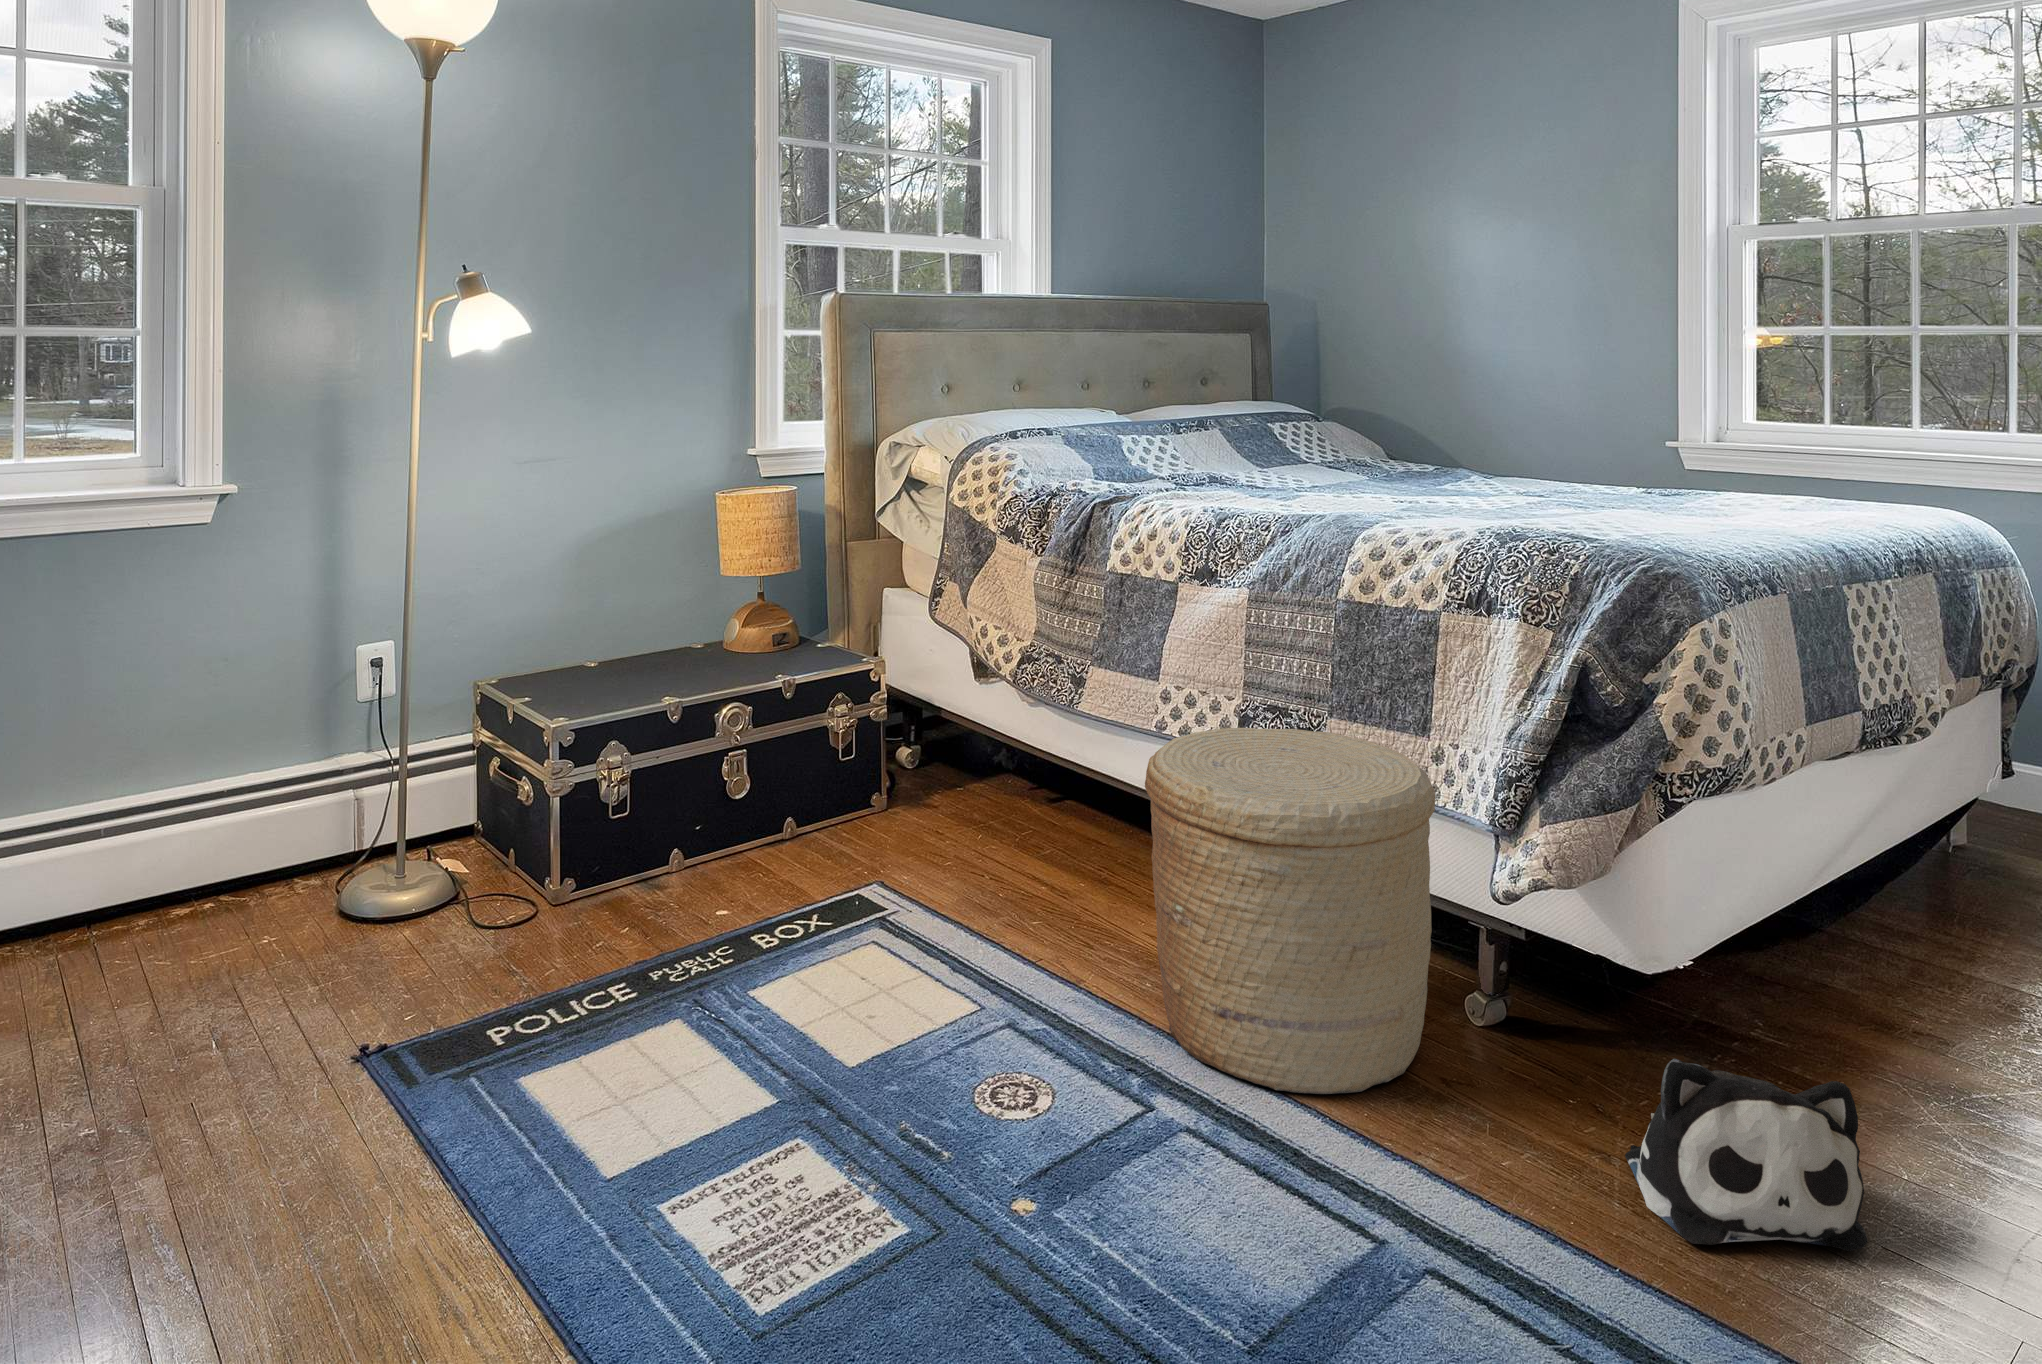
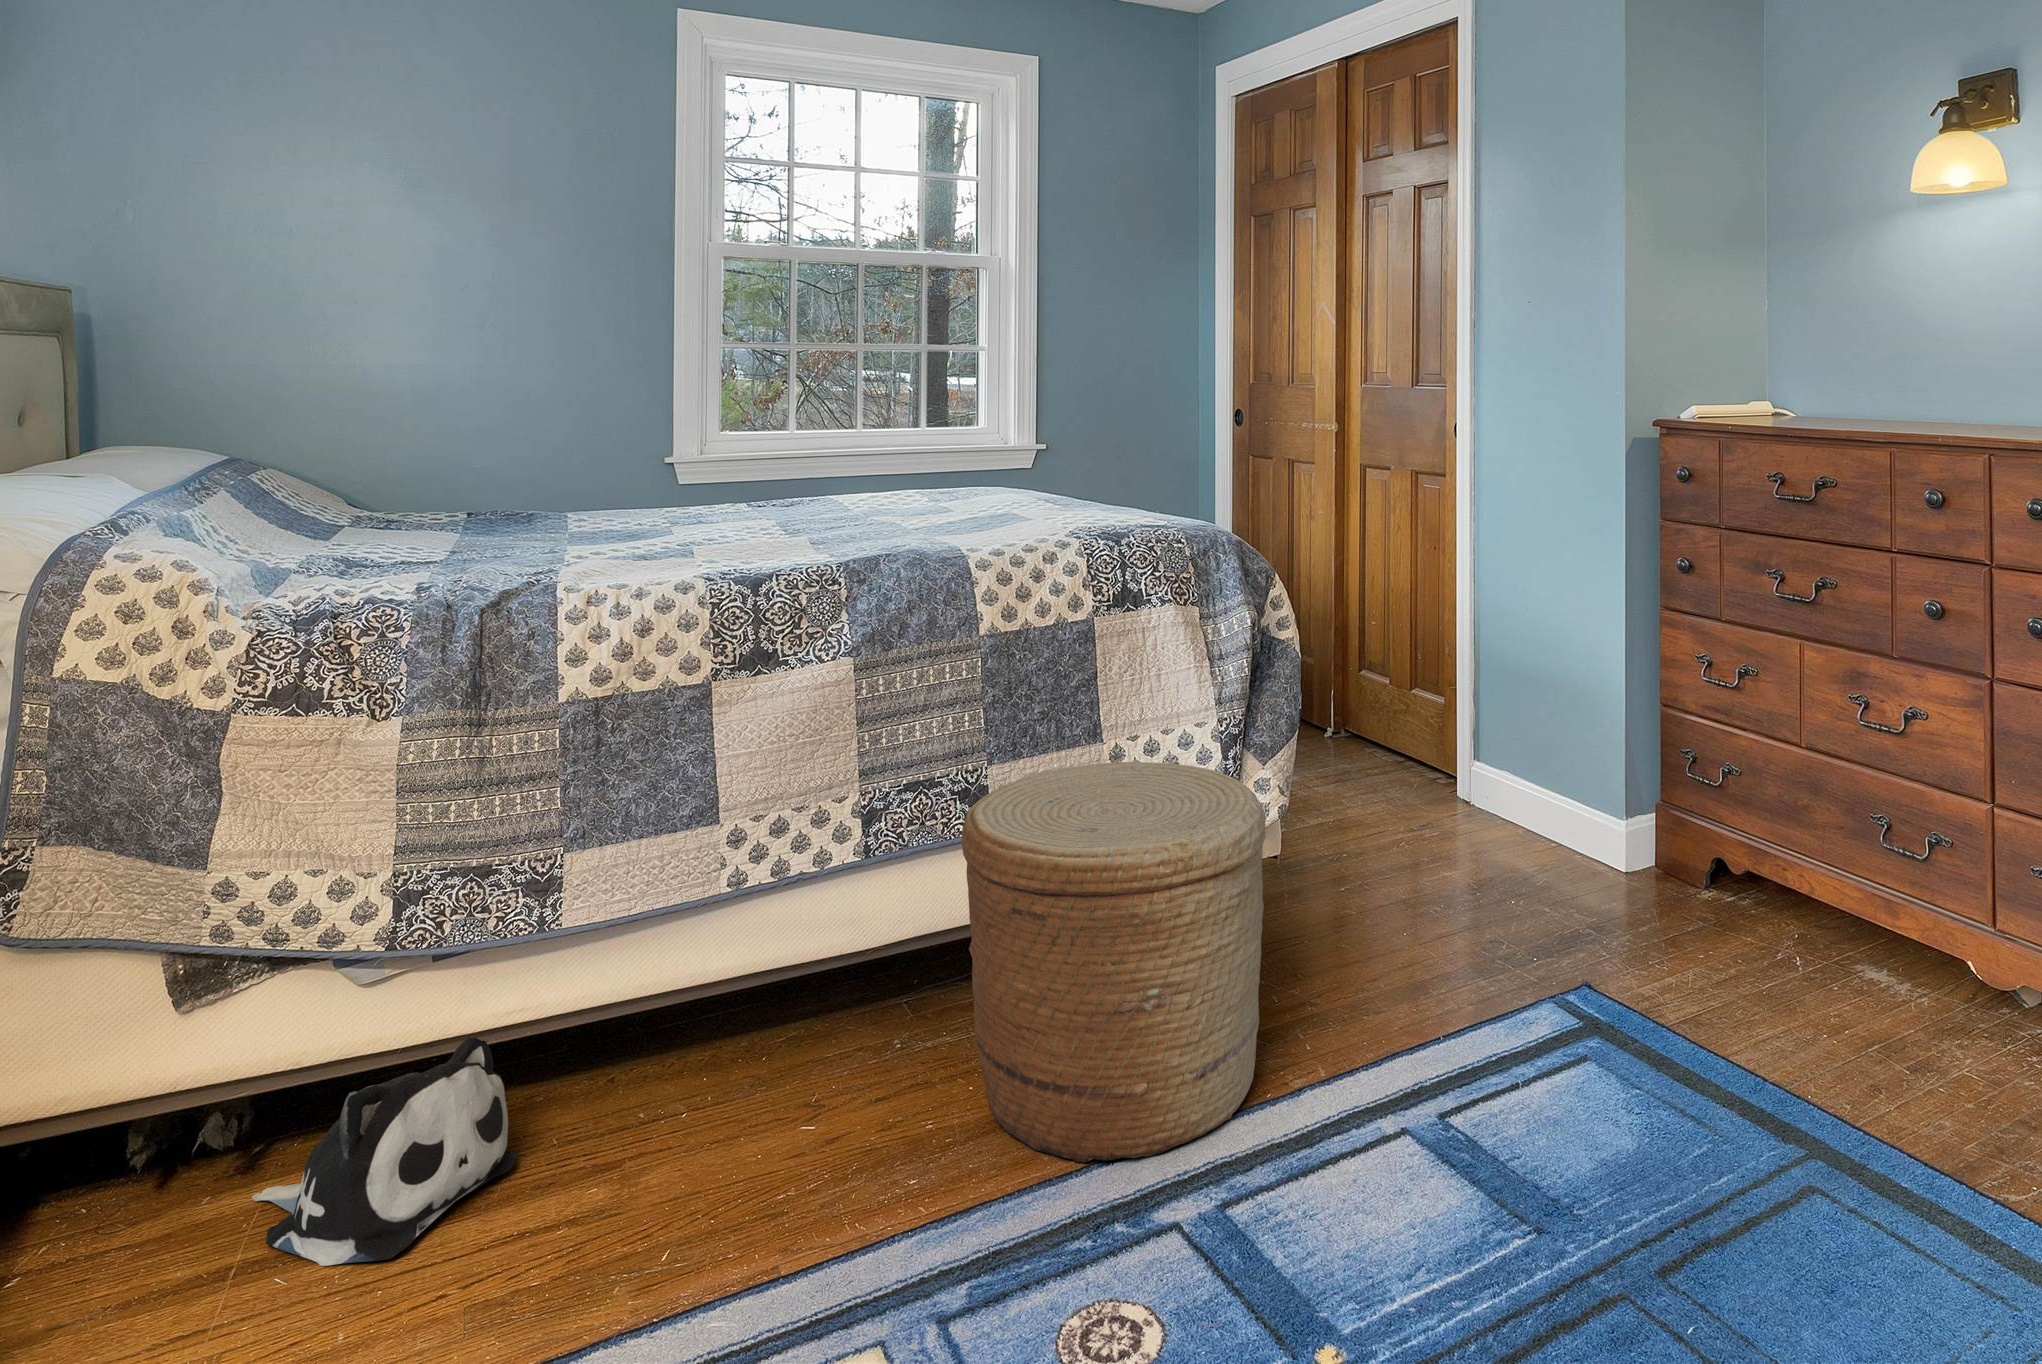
plush toy: present [1625,1059,1868,1251] -> present [252,1038,517,1266]

